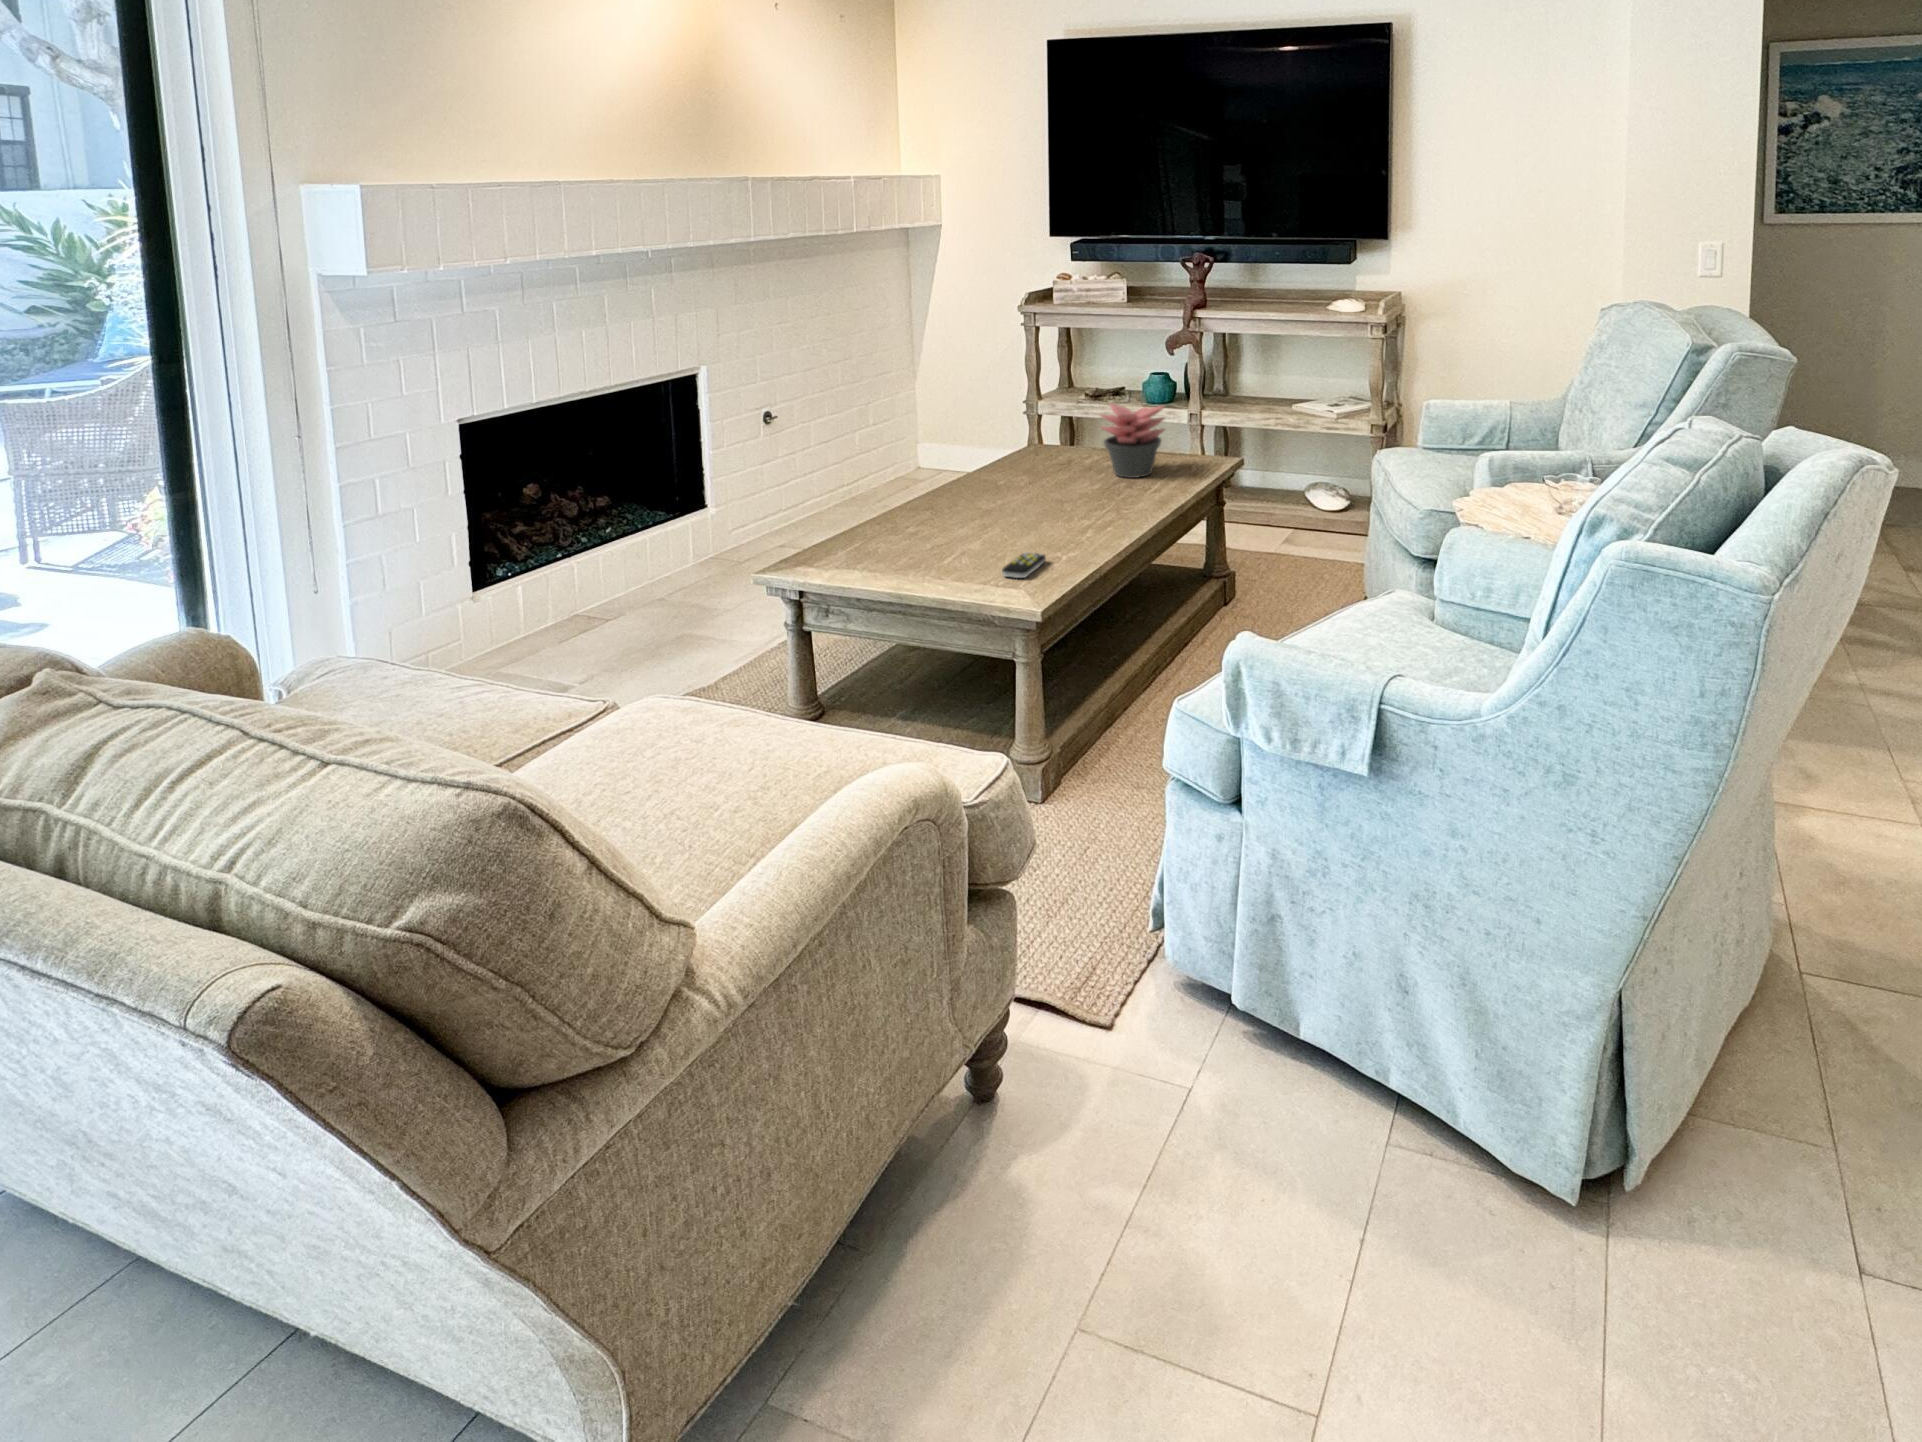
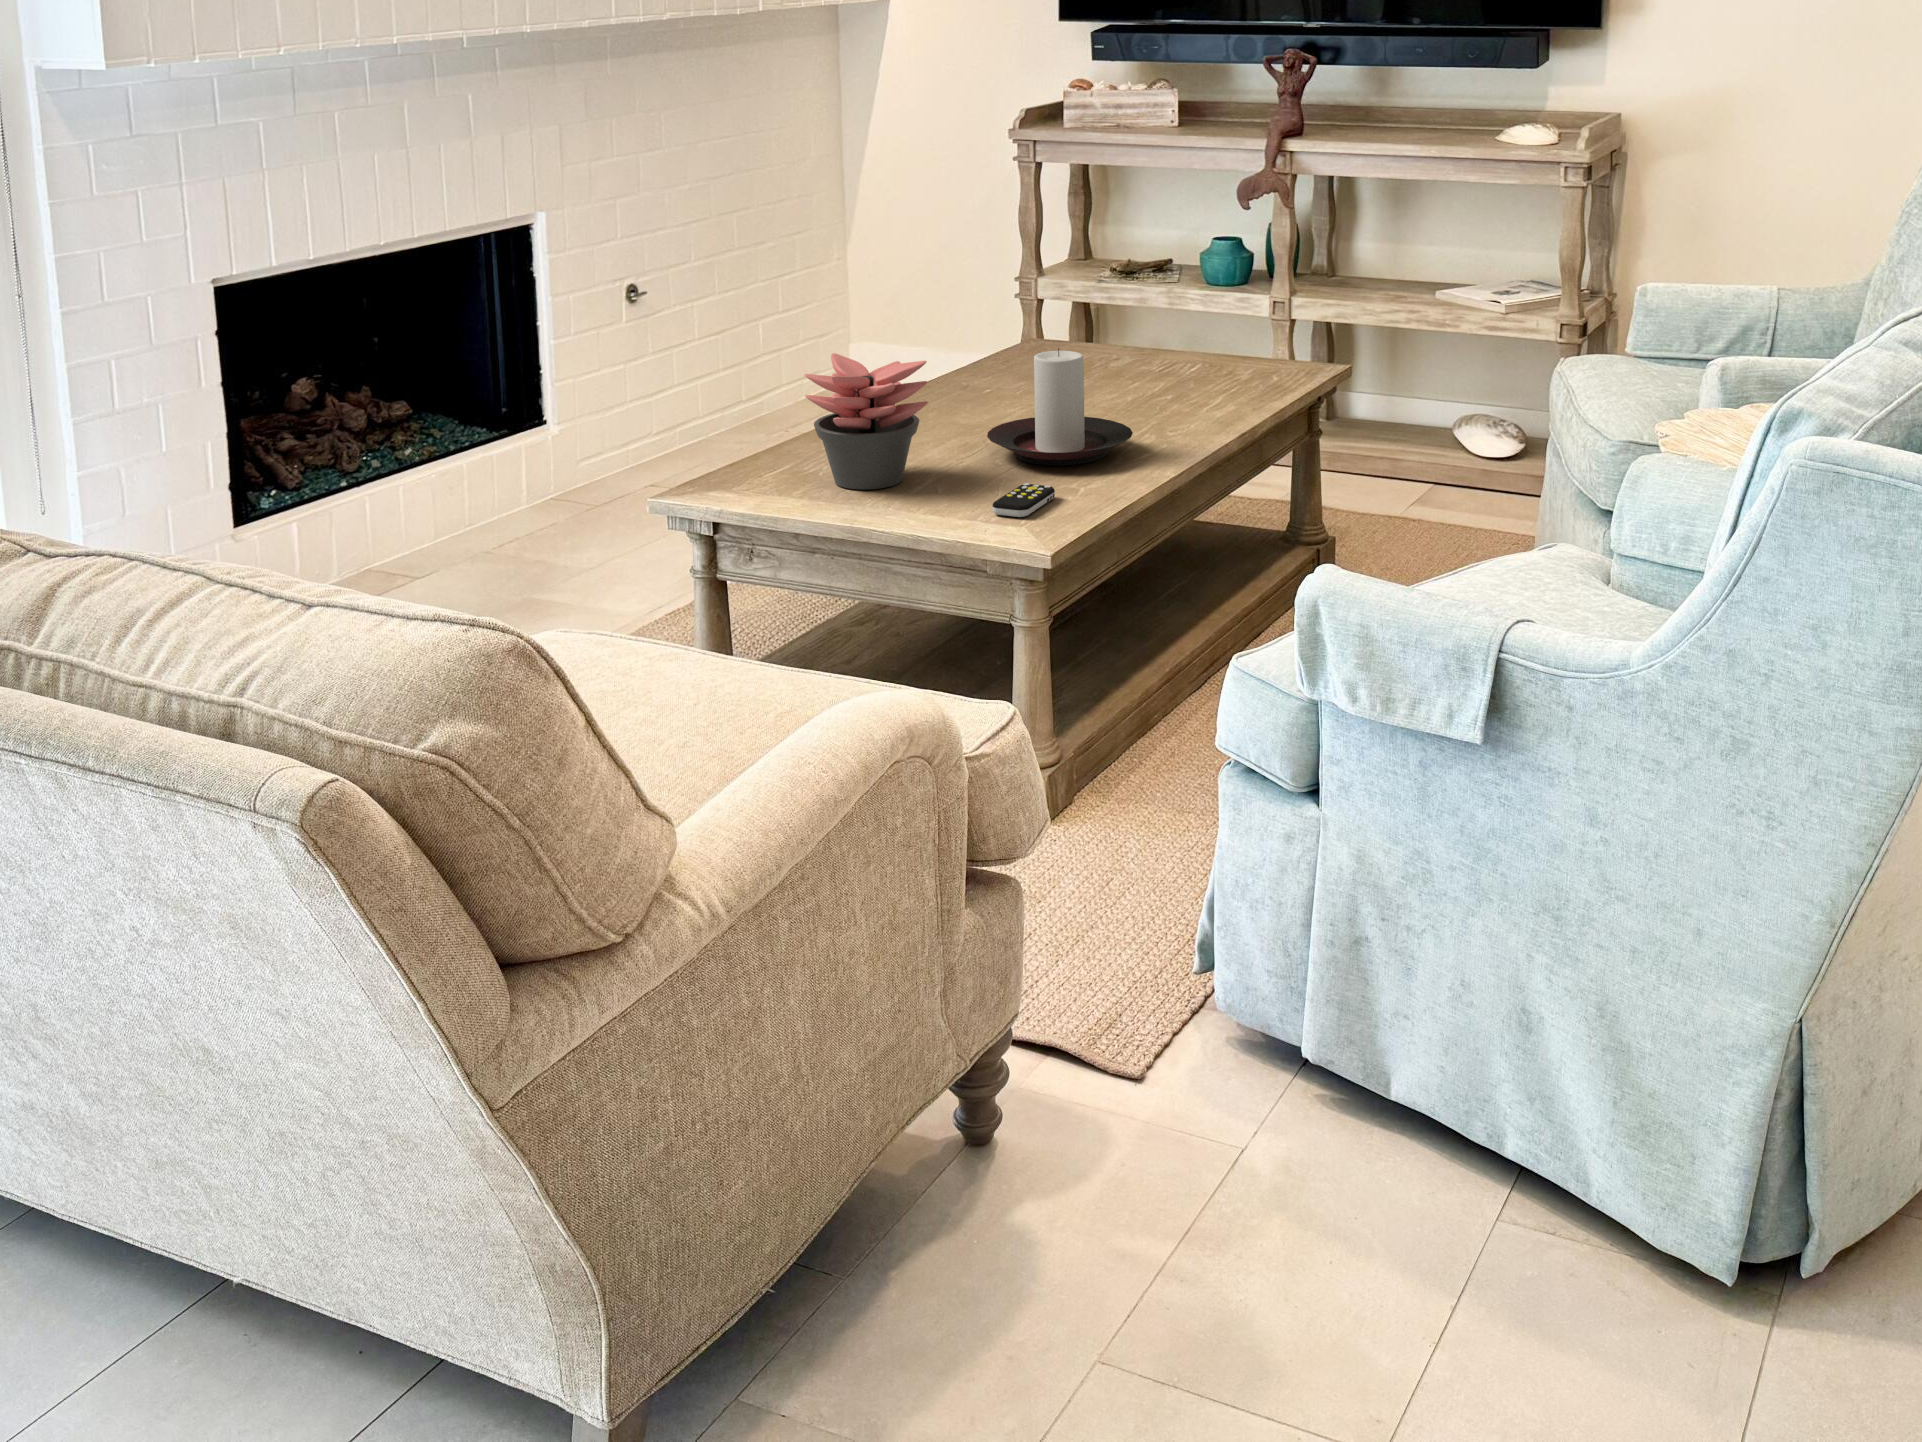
succulent plant: present [1100,404,1165,478] -> present [805,353,928,490]
candle holder: none [1000,456,1100,537] -> present [987,348,1133,465]

